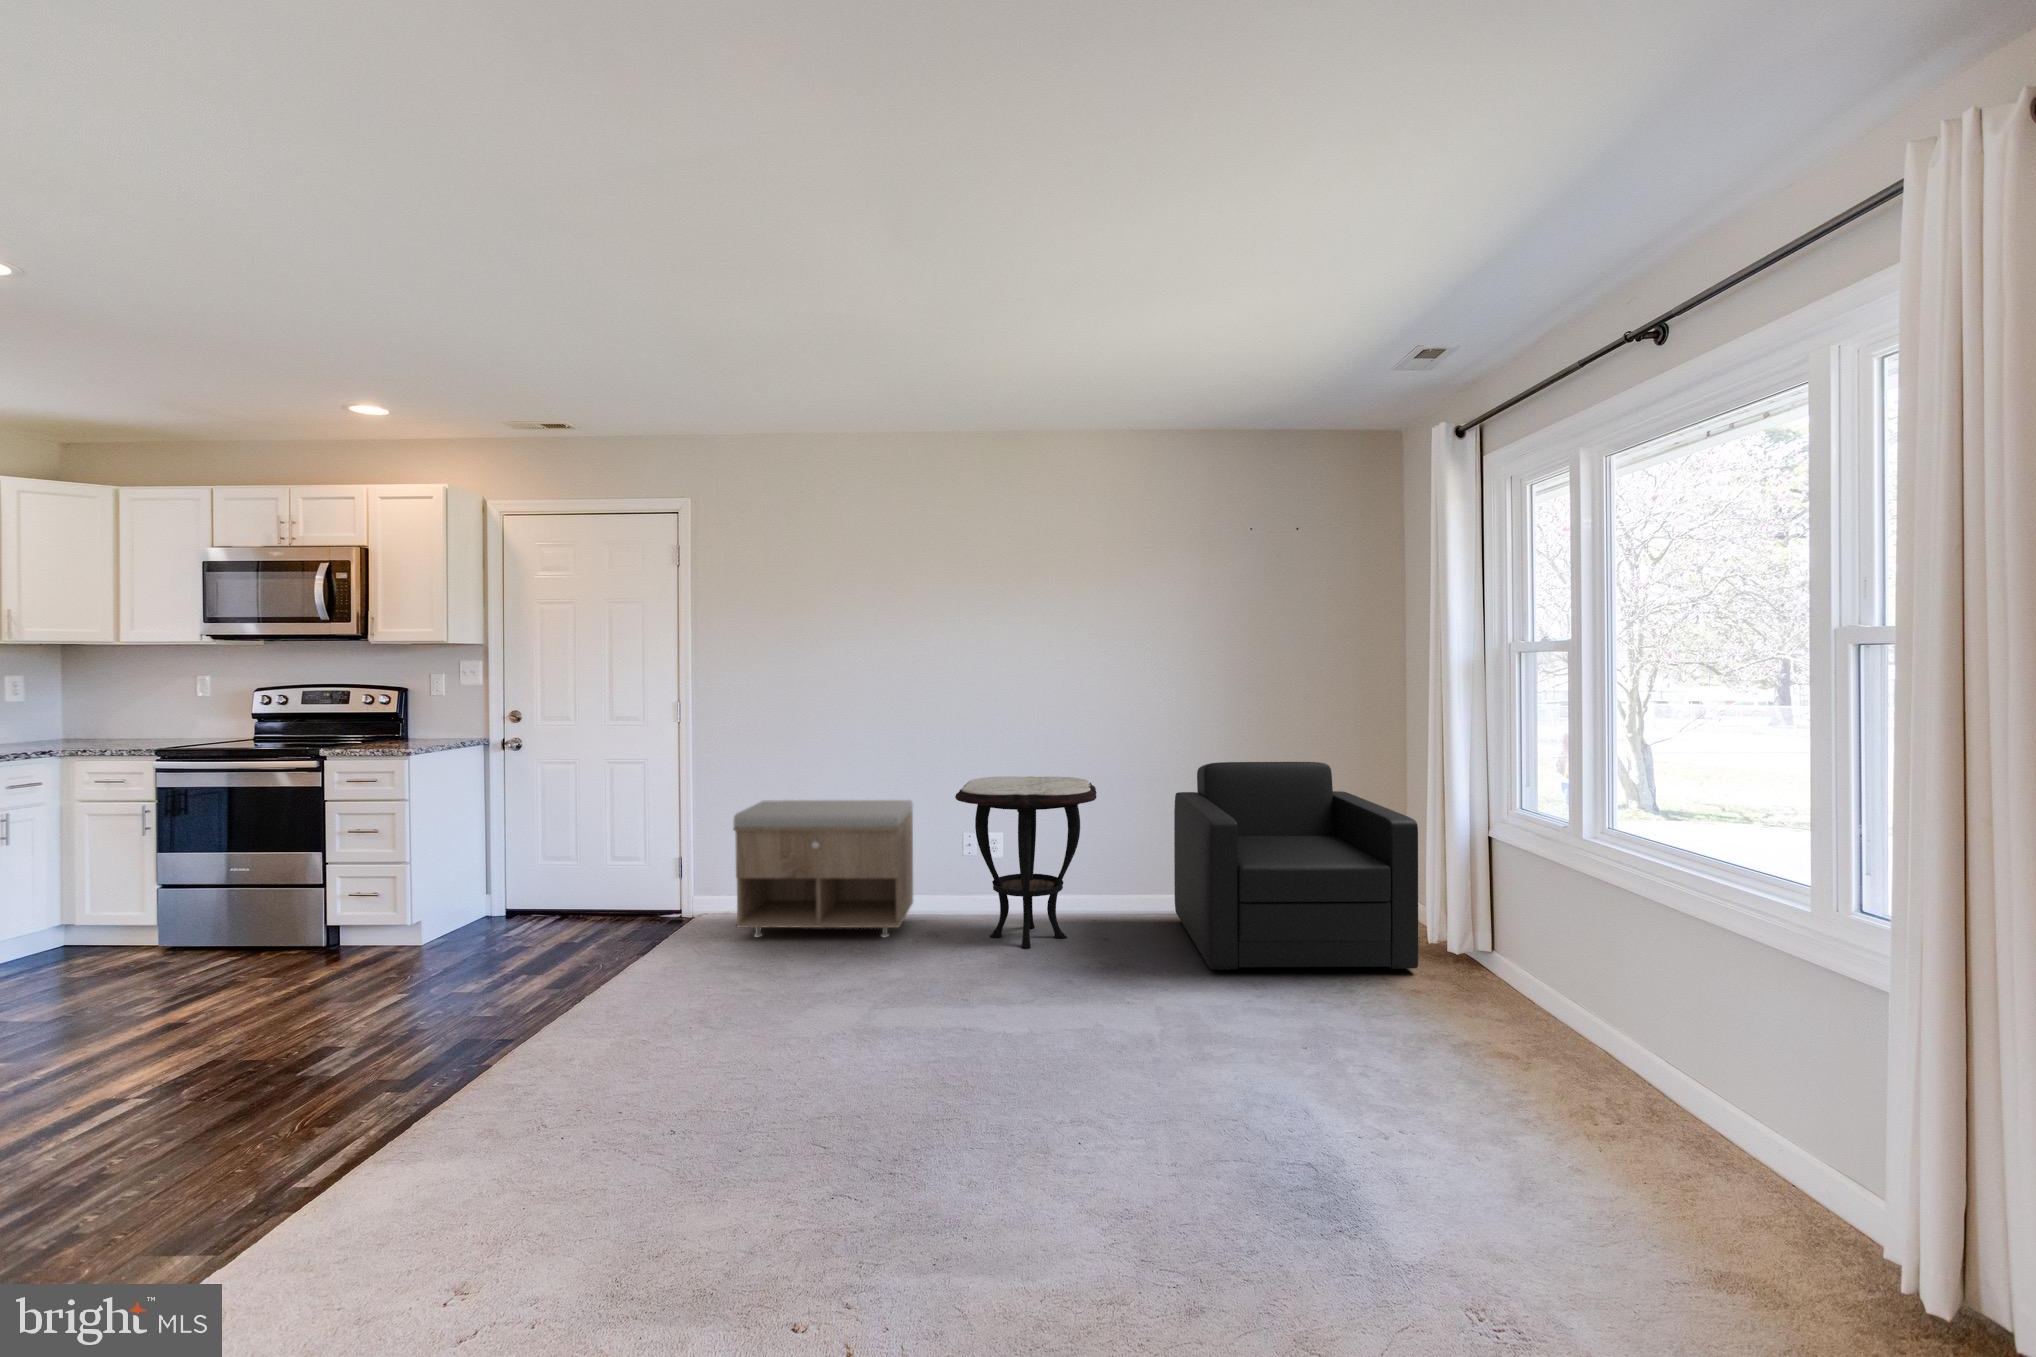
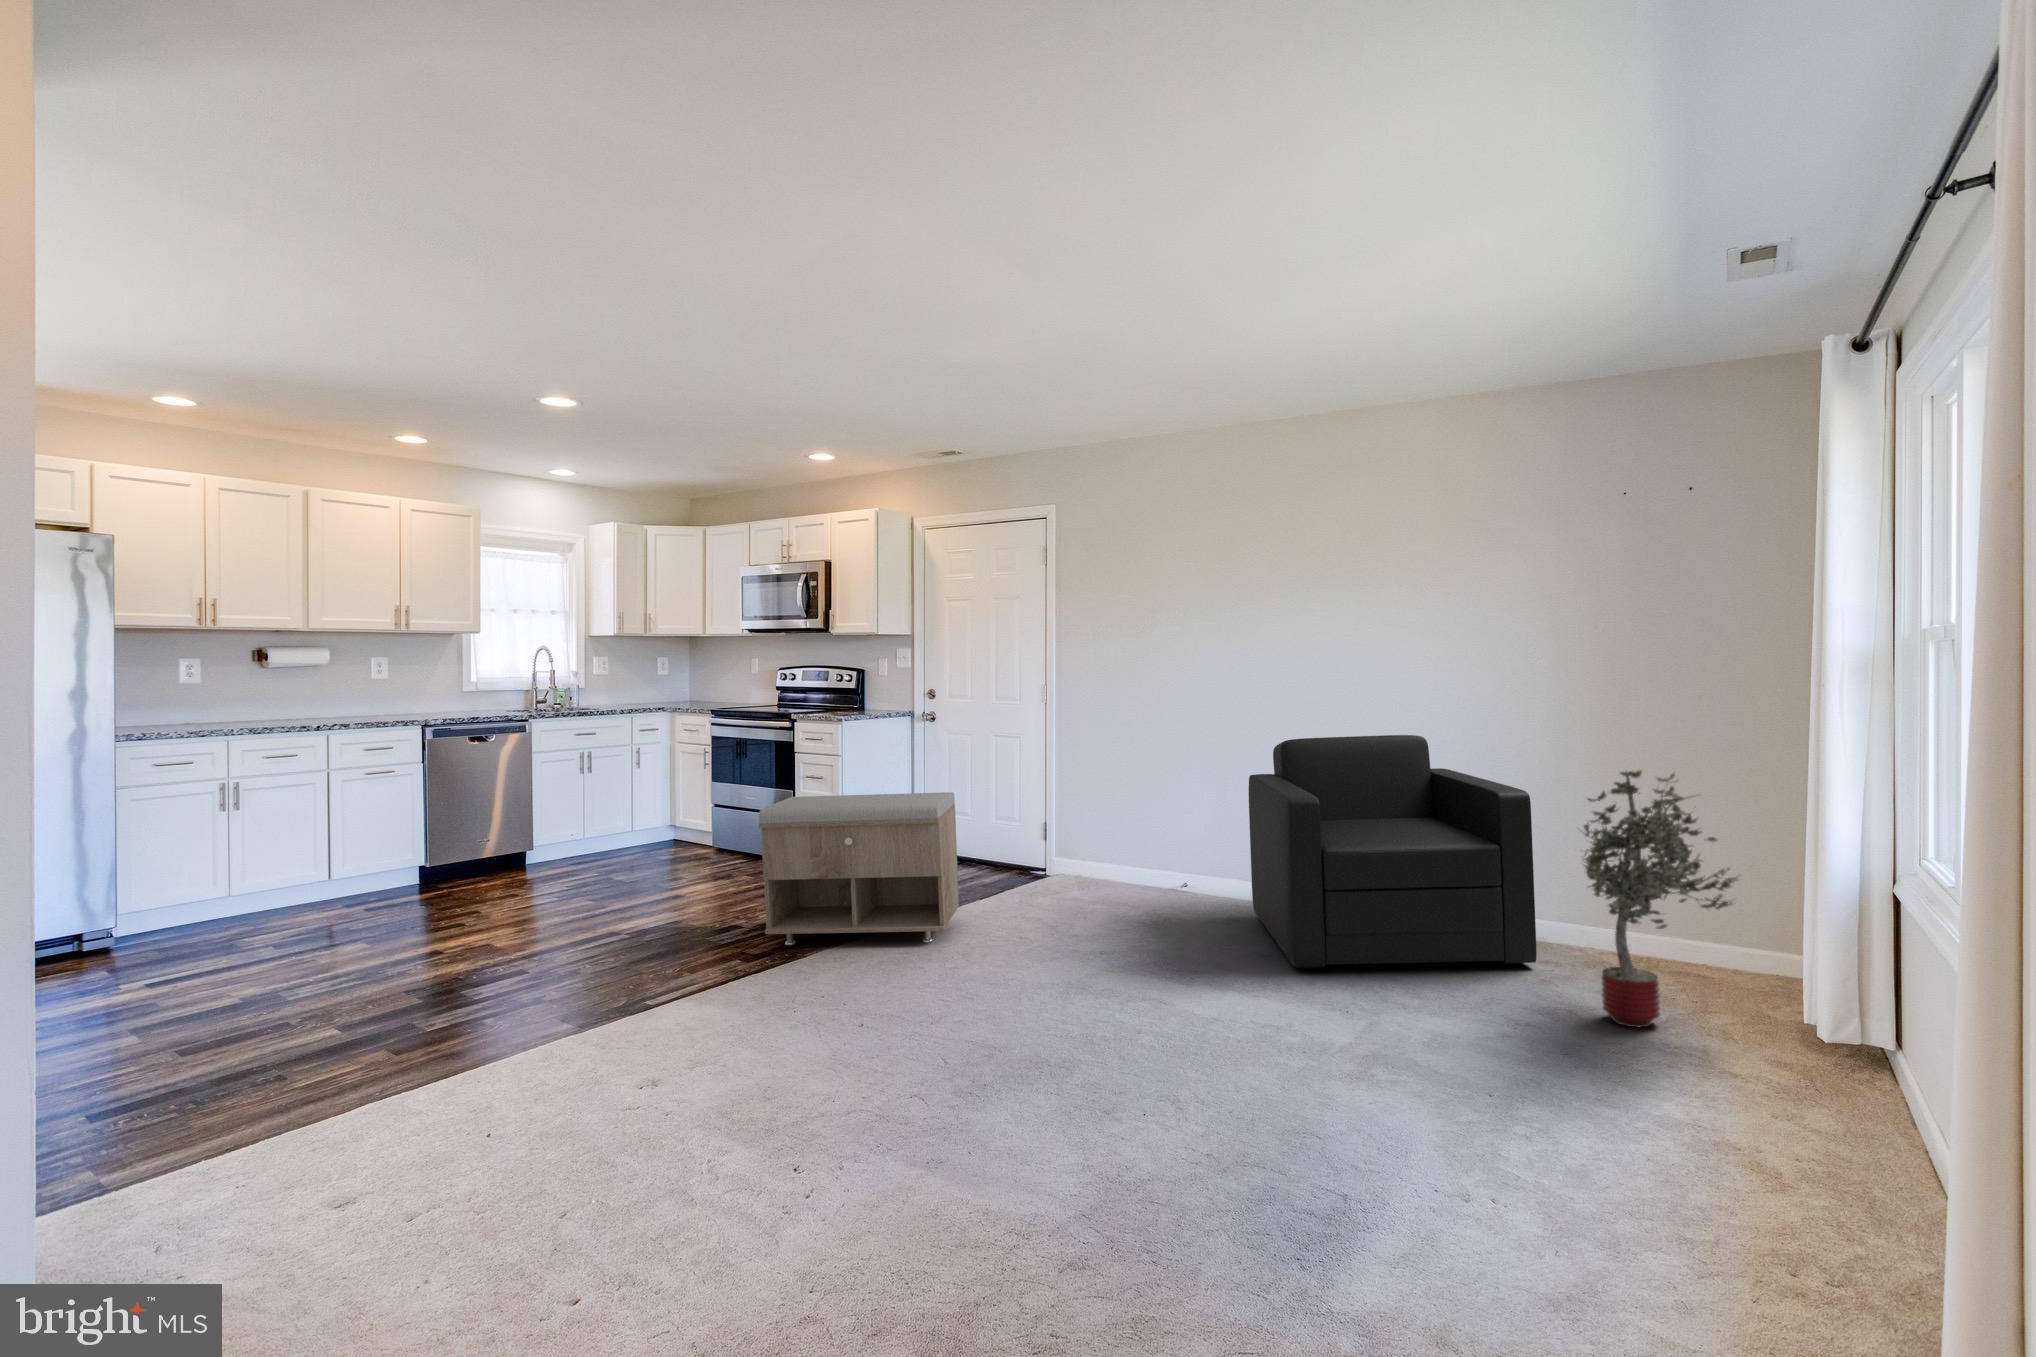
side table: present [955,776,1097,949] -> none [1000,761,1159,951]
potted tree: none [1454,810,1593,1032] -> present [1583,770,1738,1027]

